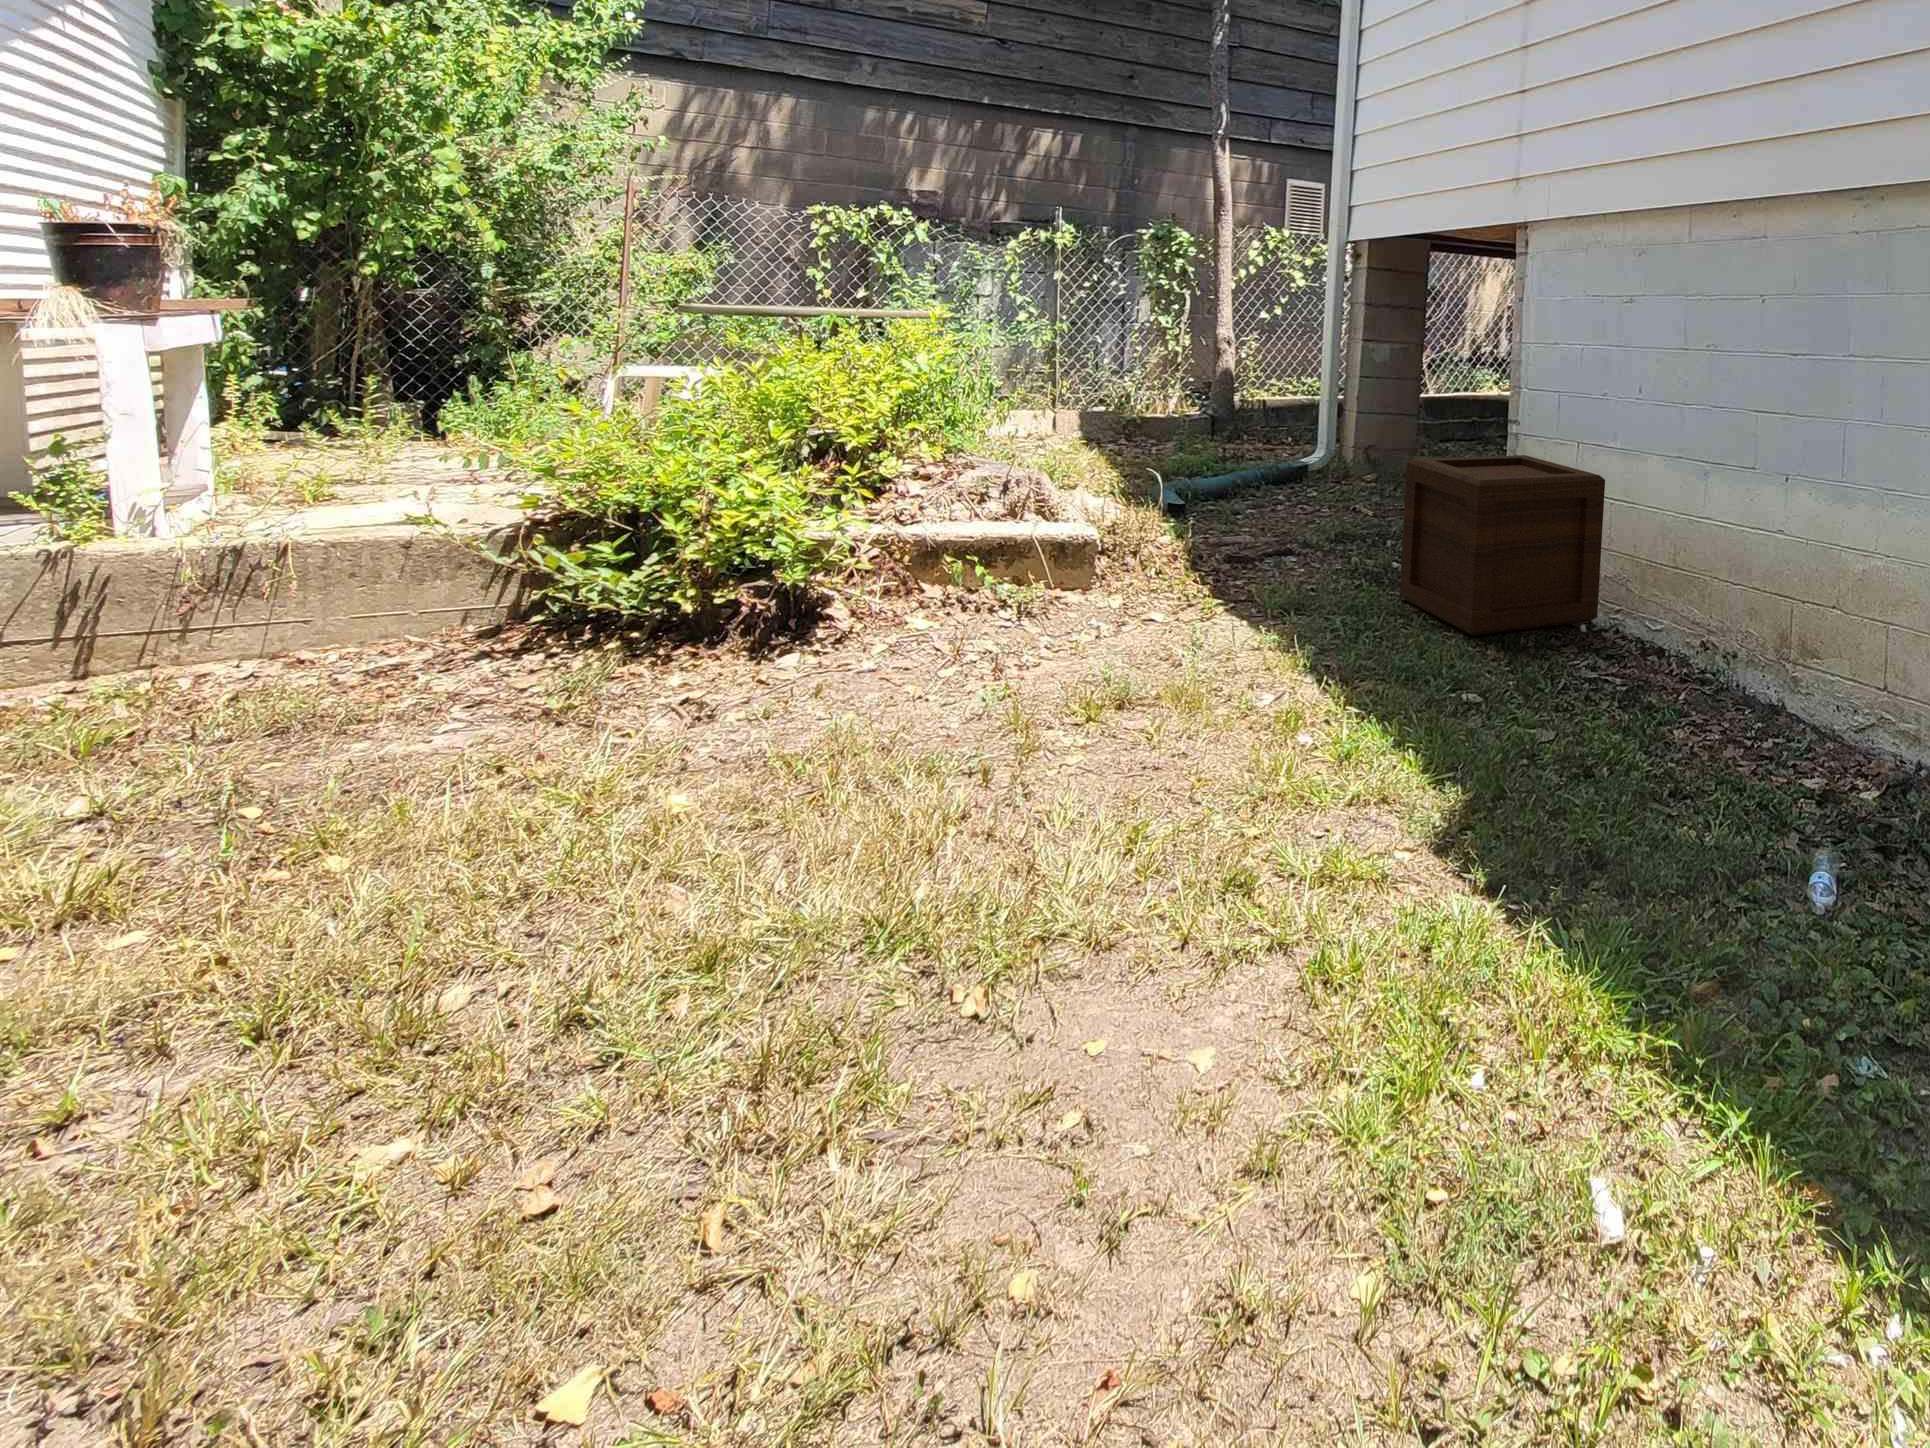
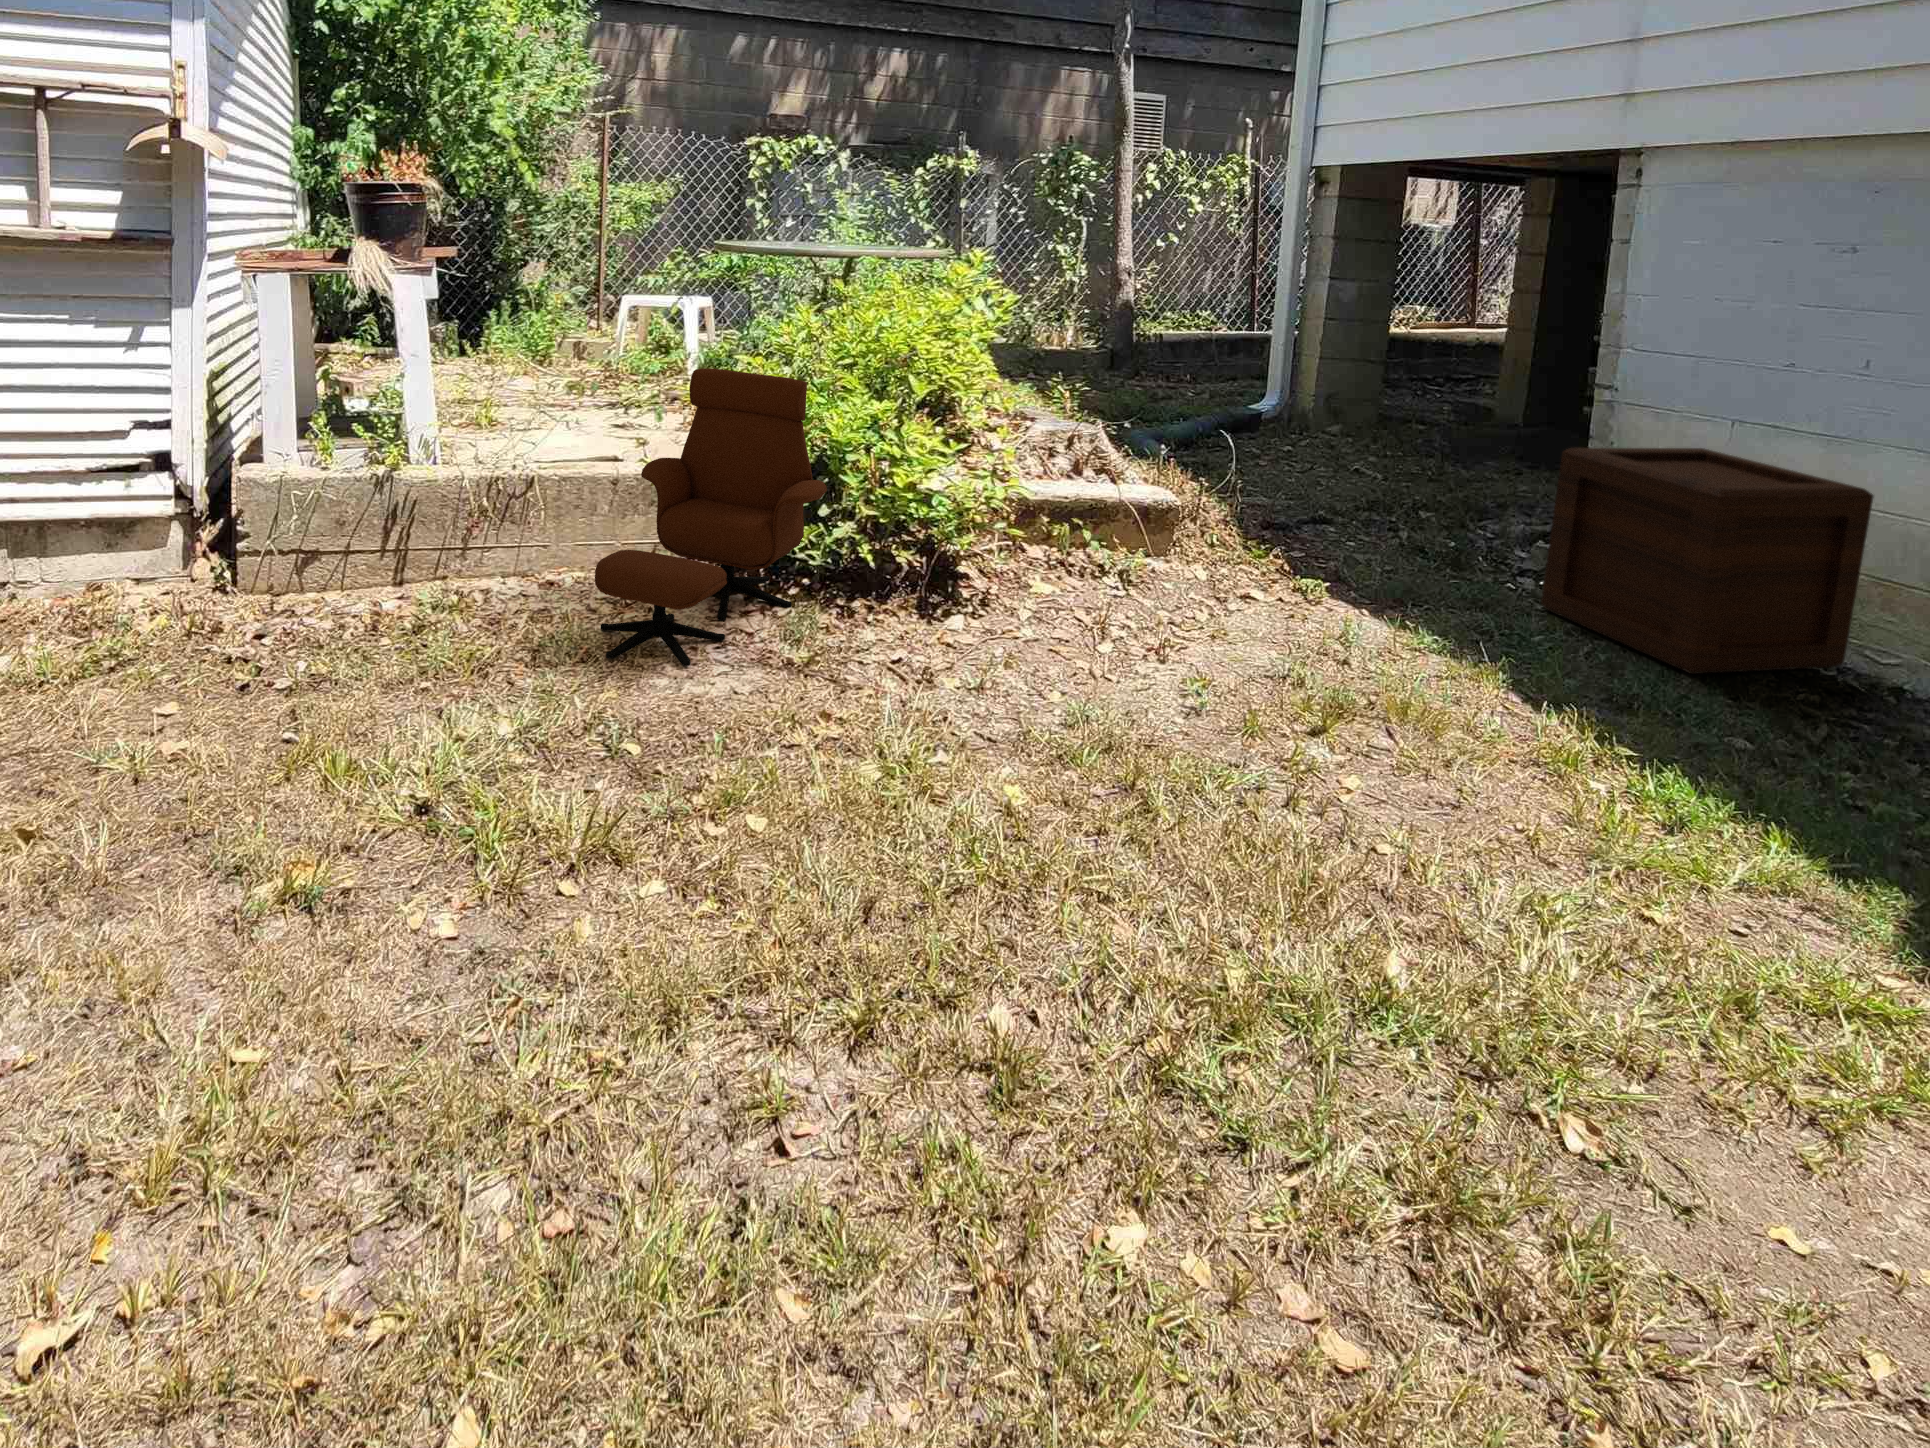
lounge chair: none [312,417,661,726] -> present [595,368,827,666]

